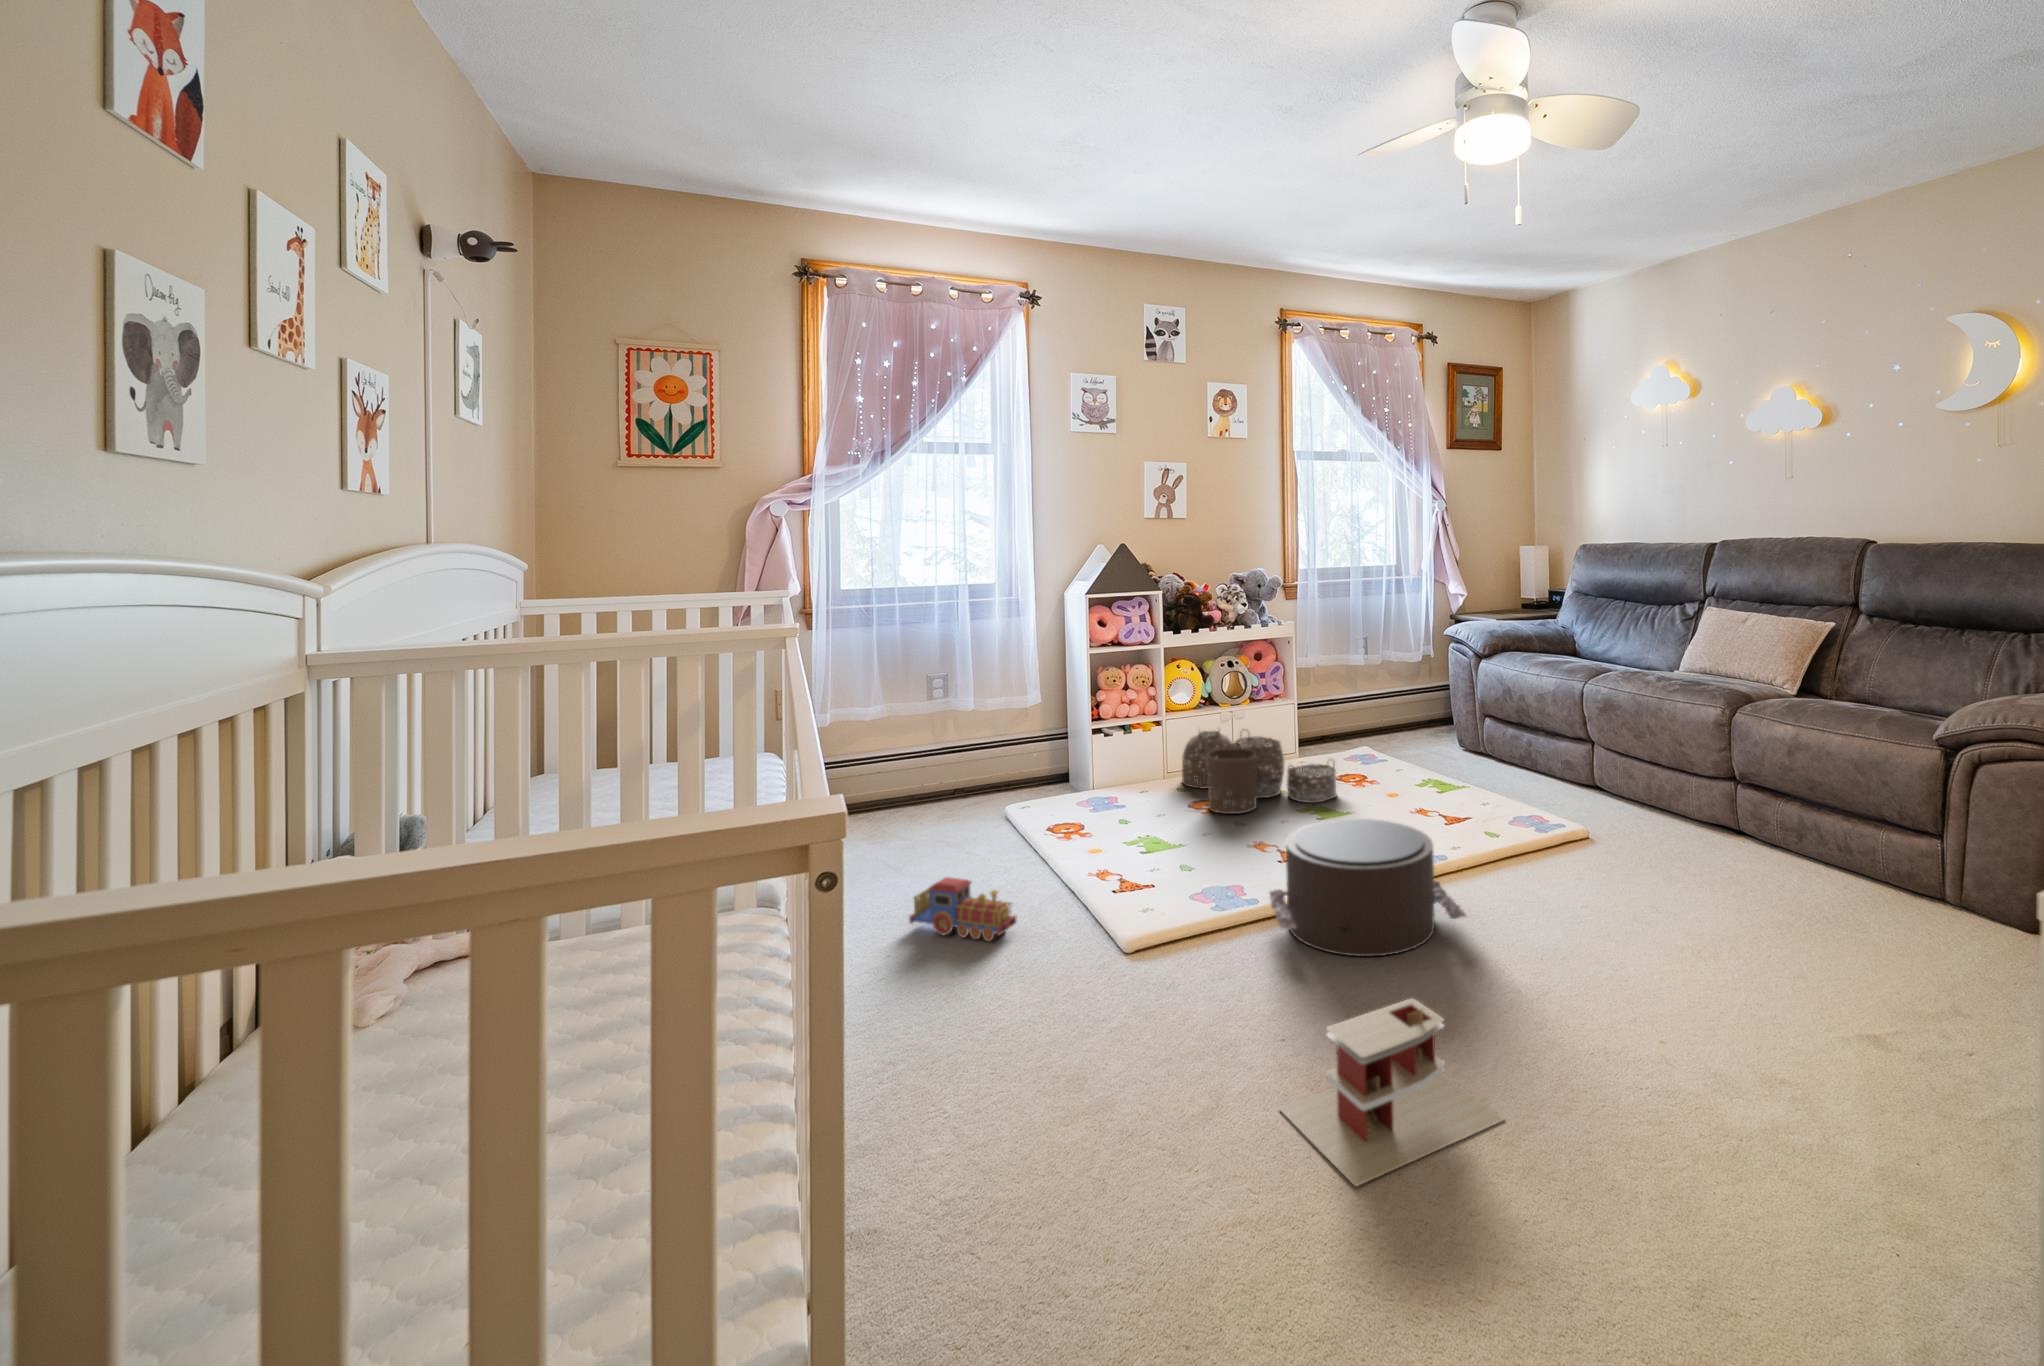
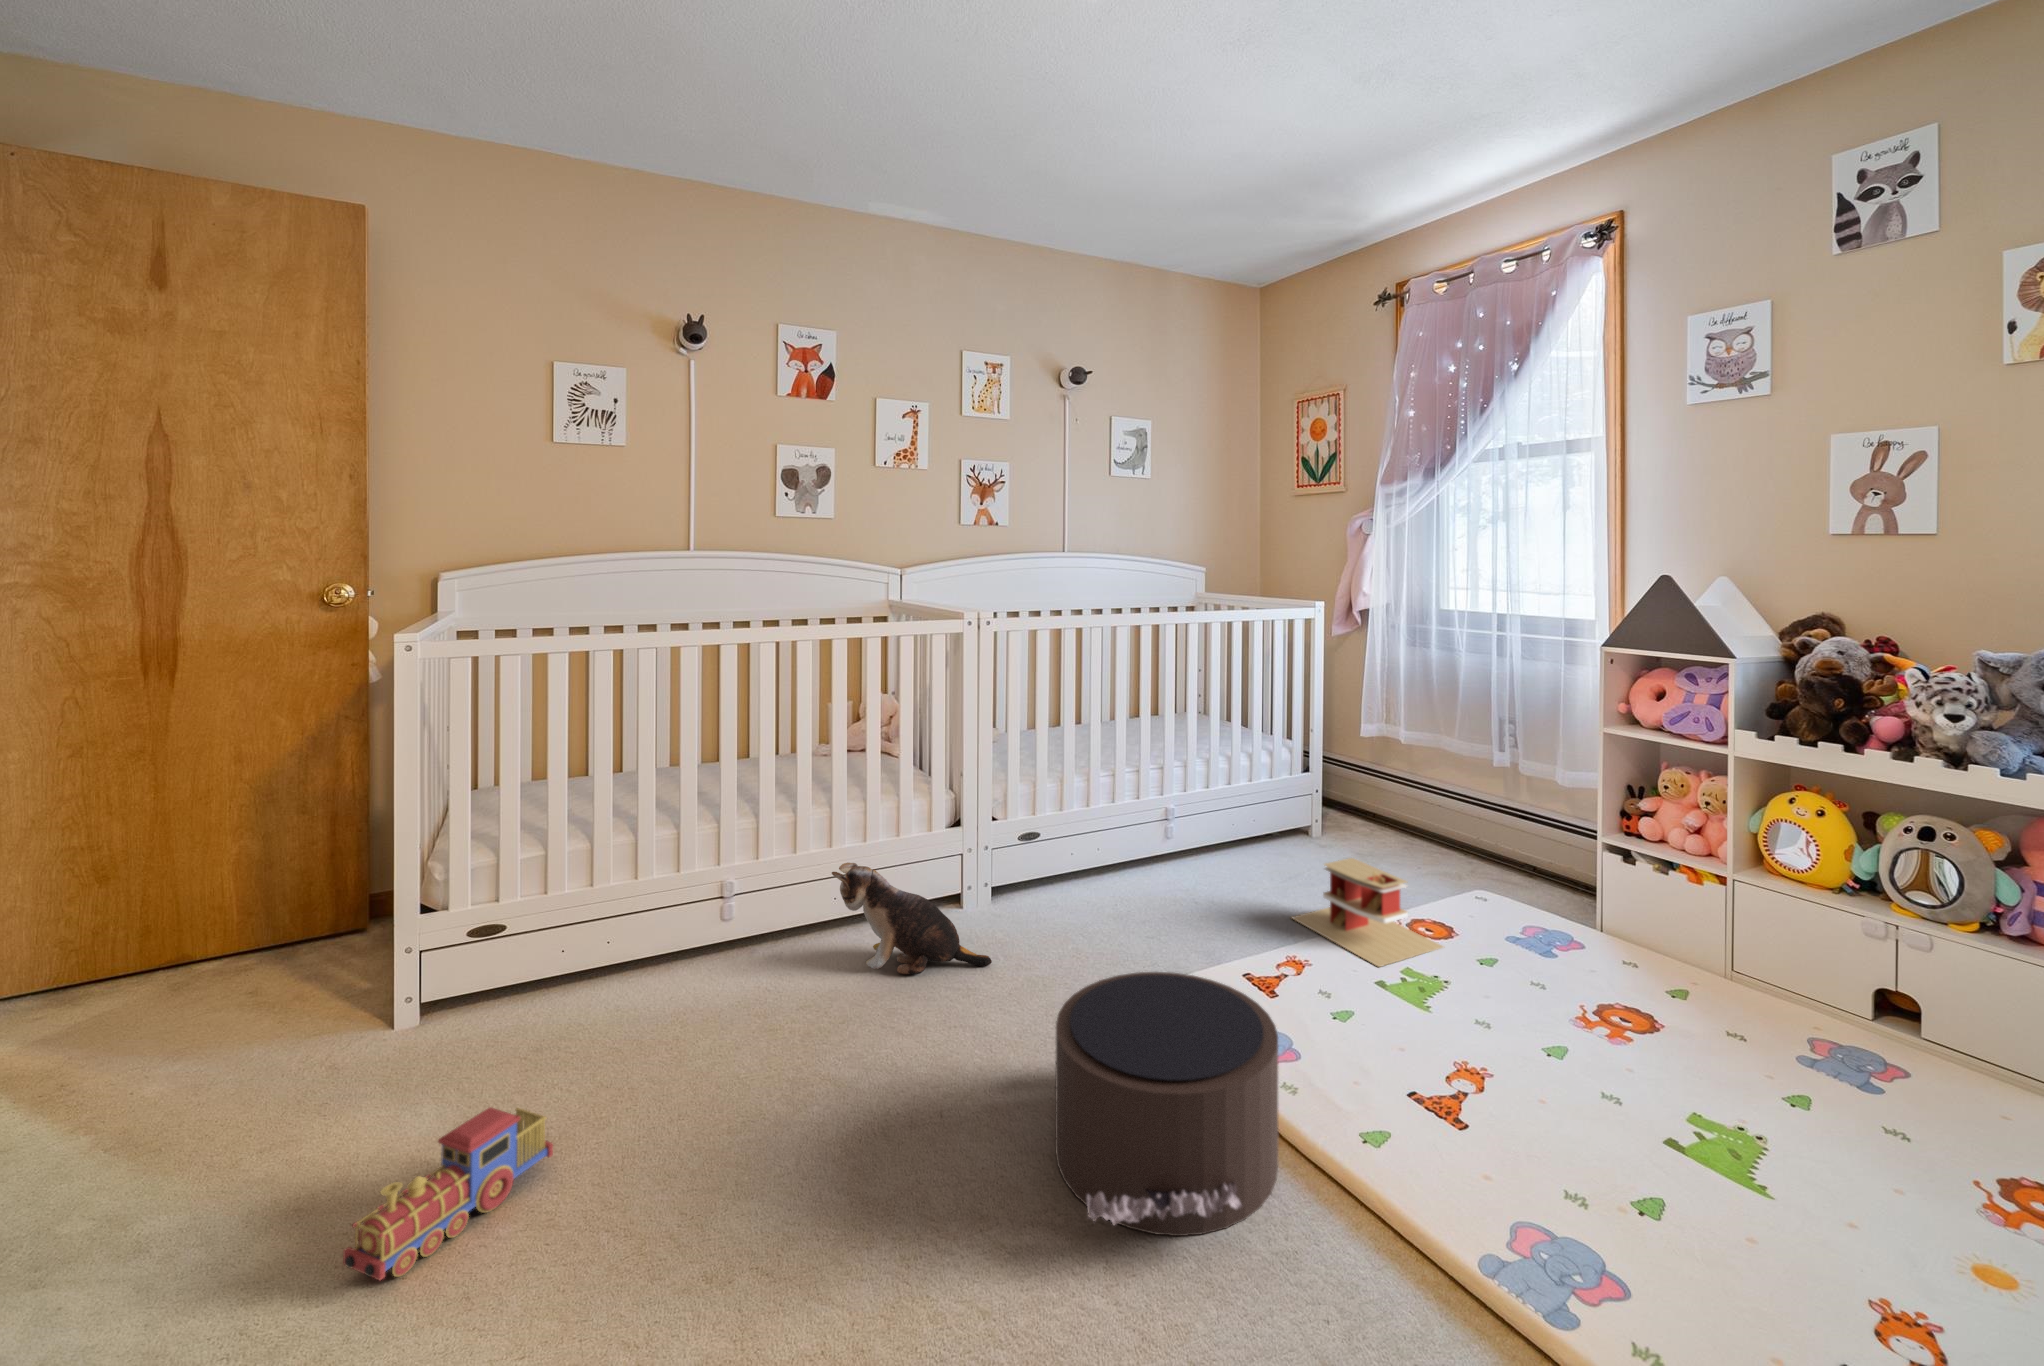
woven basket: present [1182,731,1336,814] -> none [1575,911,1872,1177]
toy train: present [909,877,1017,941] -> present [343,1107,553,1280]
plush toy: none [1001,969,1099,1087] -> present [832,863,992,974]
toy house: present [1280,999,1504,1186] -> present [1292,858,1443,967]

